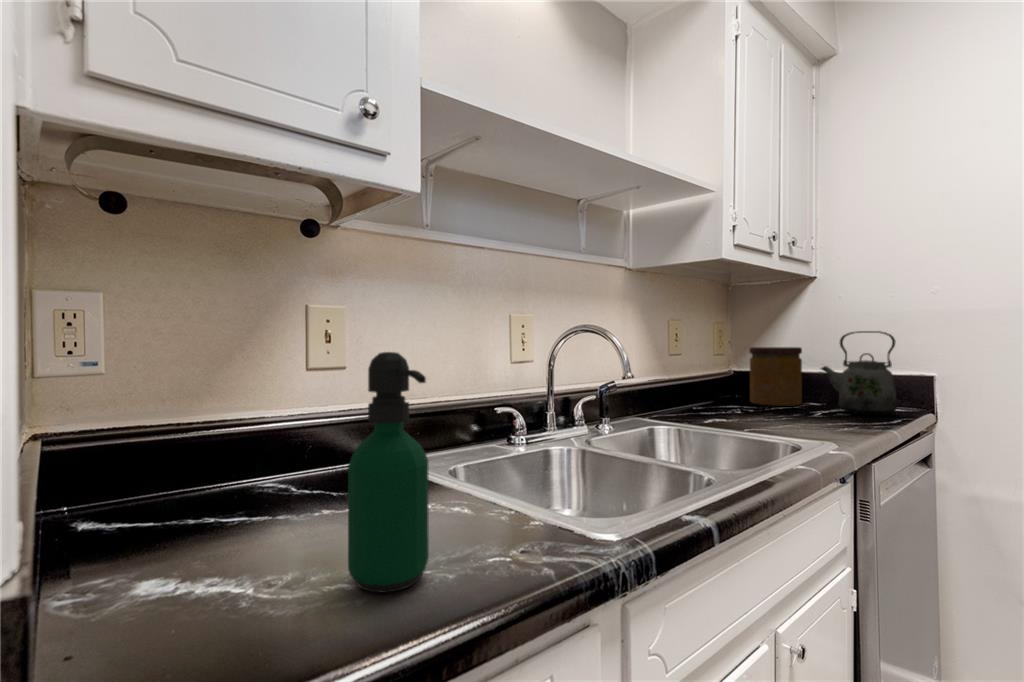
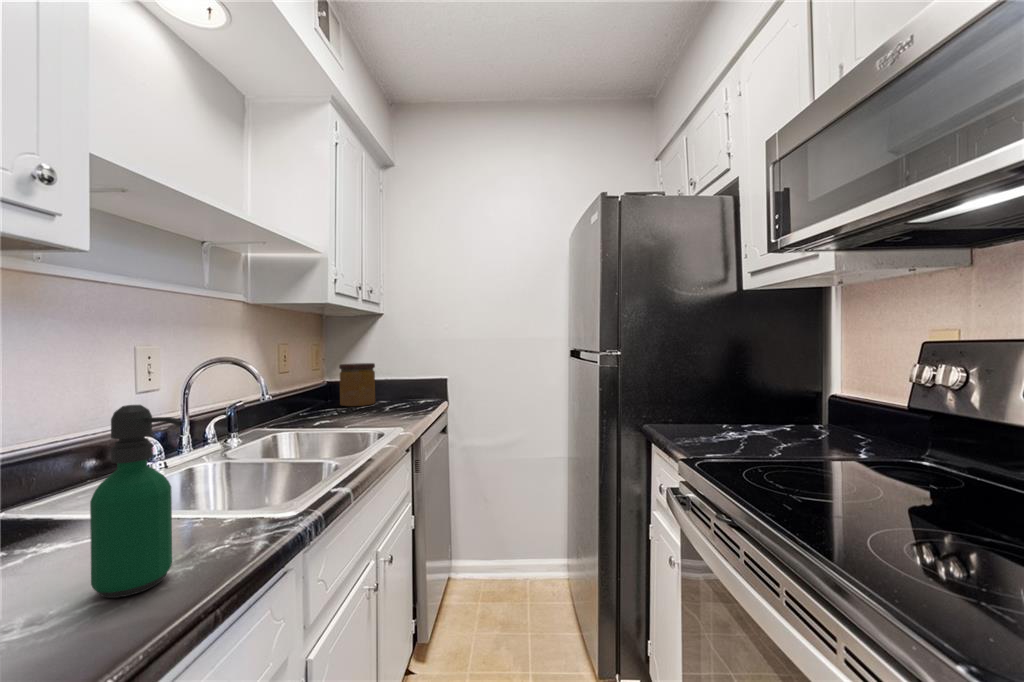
kettle: present [821,331,897,415] -> none [387,352,430,406]

